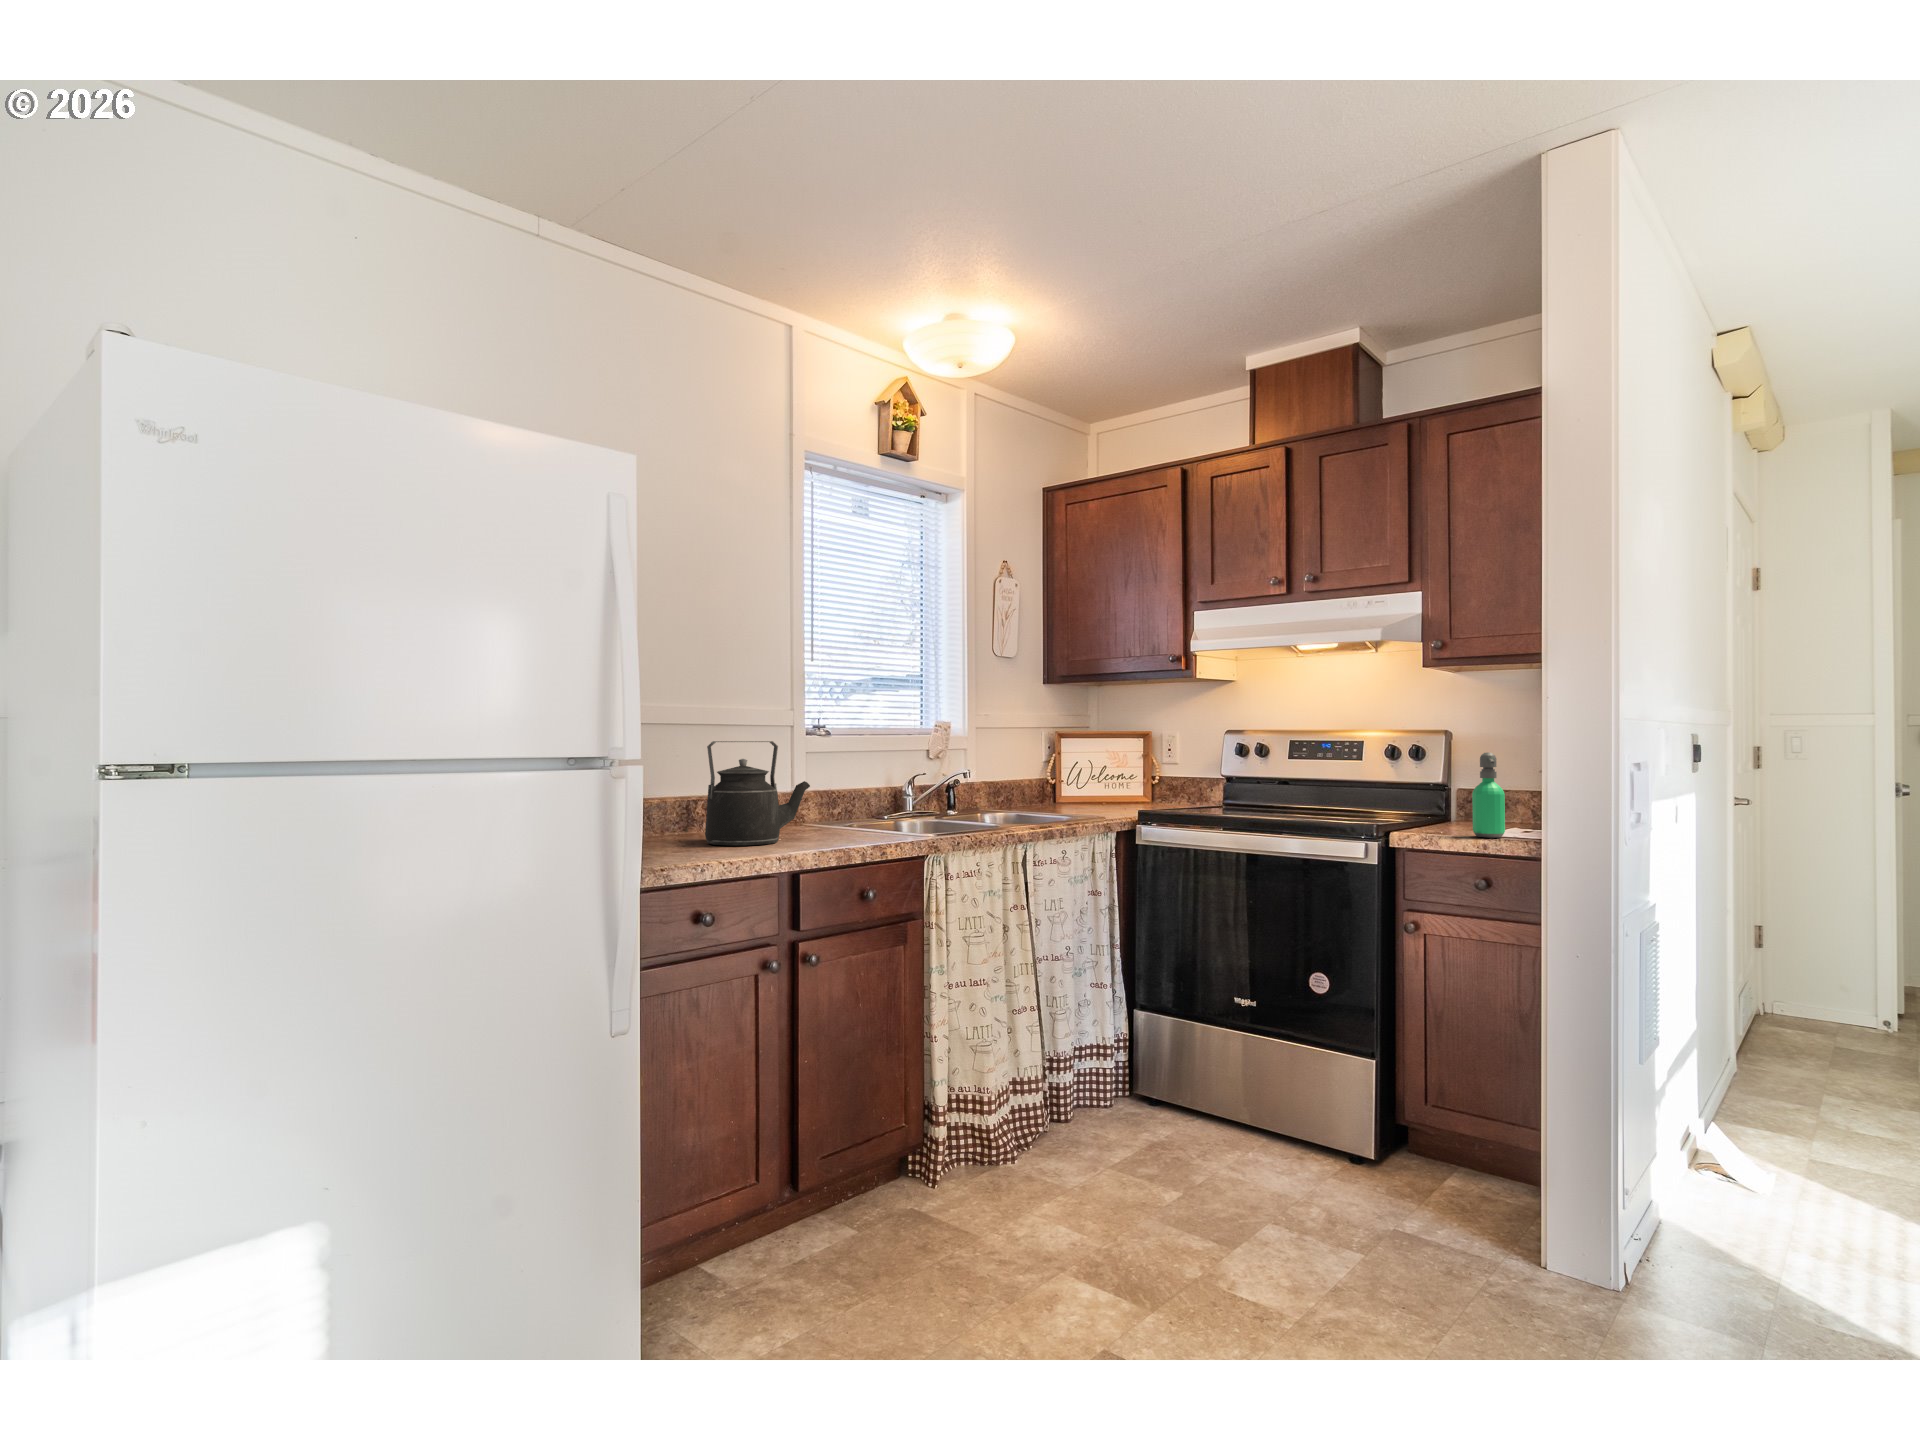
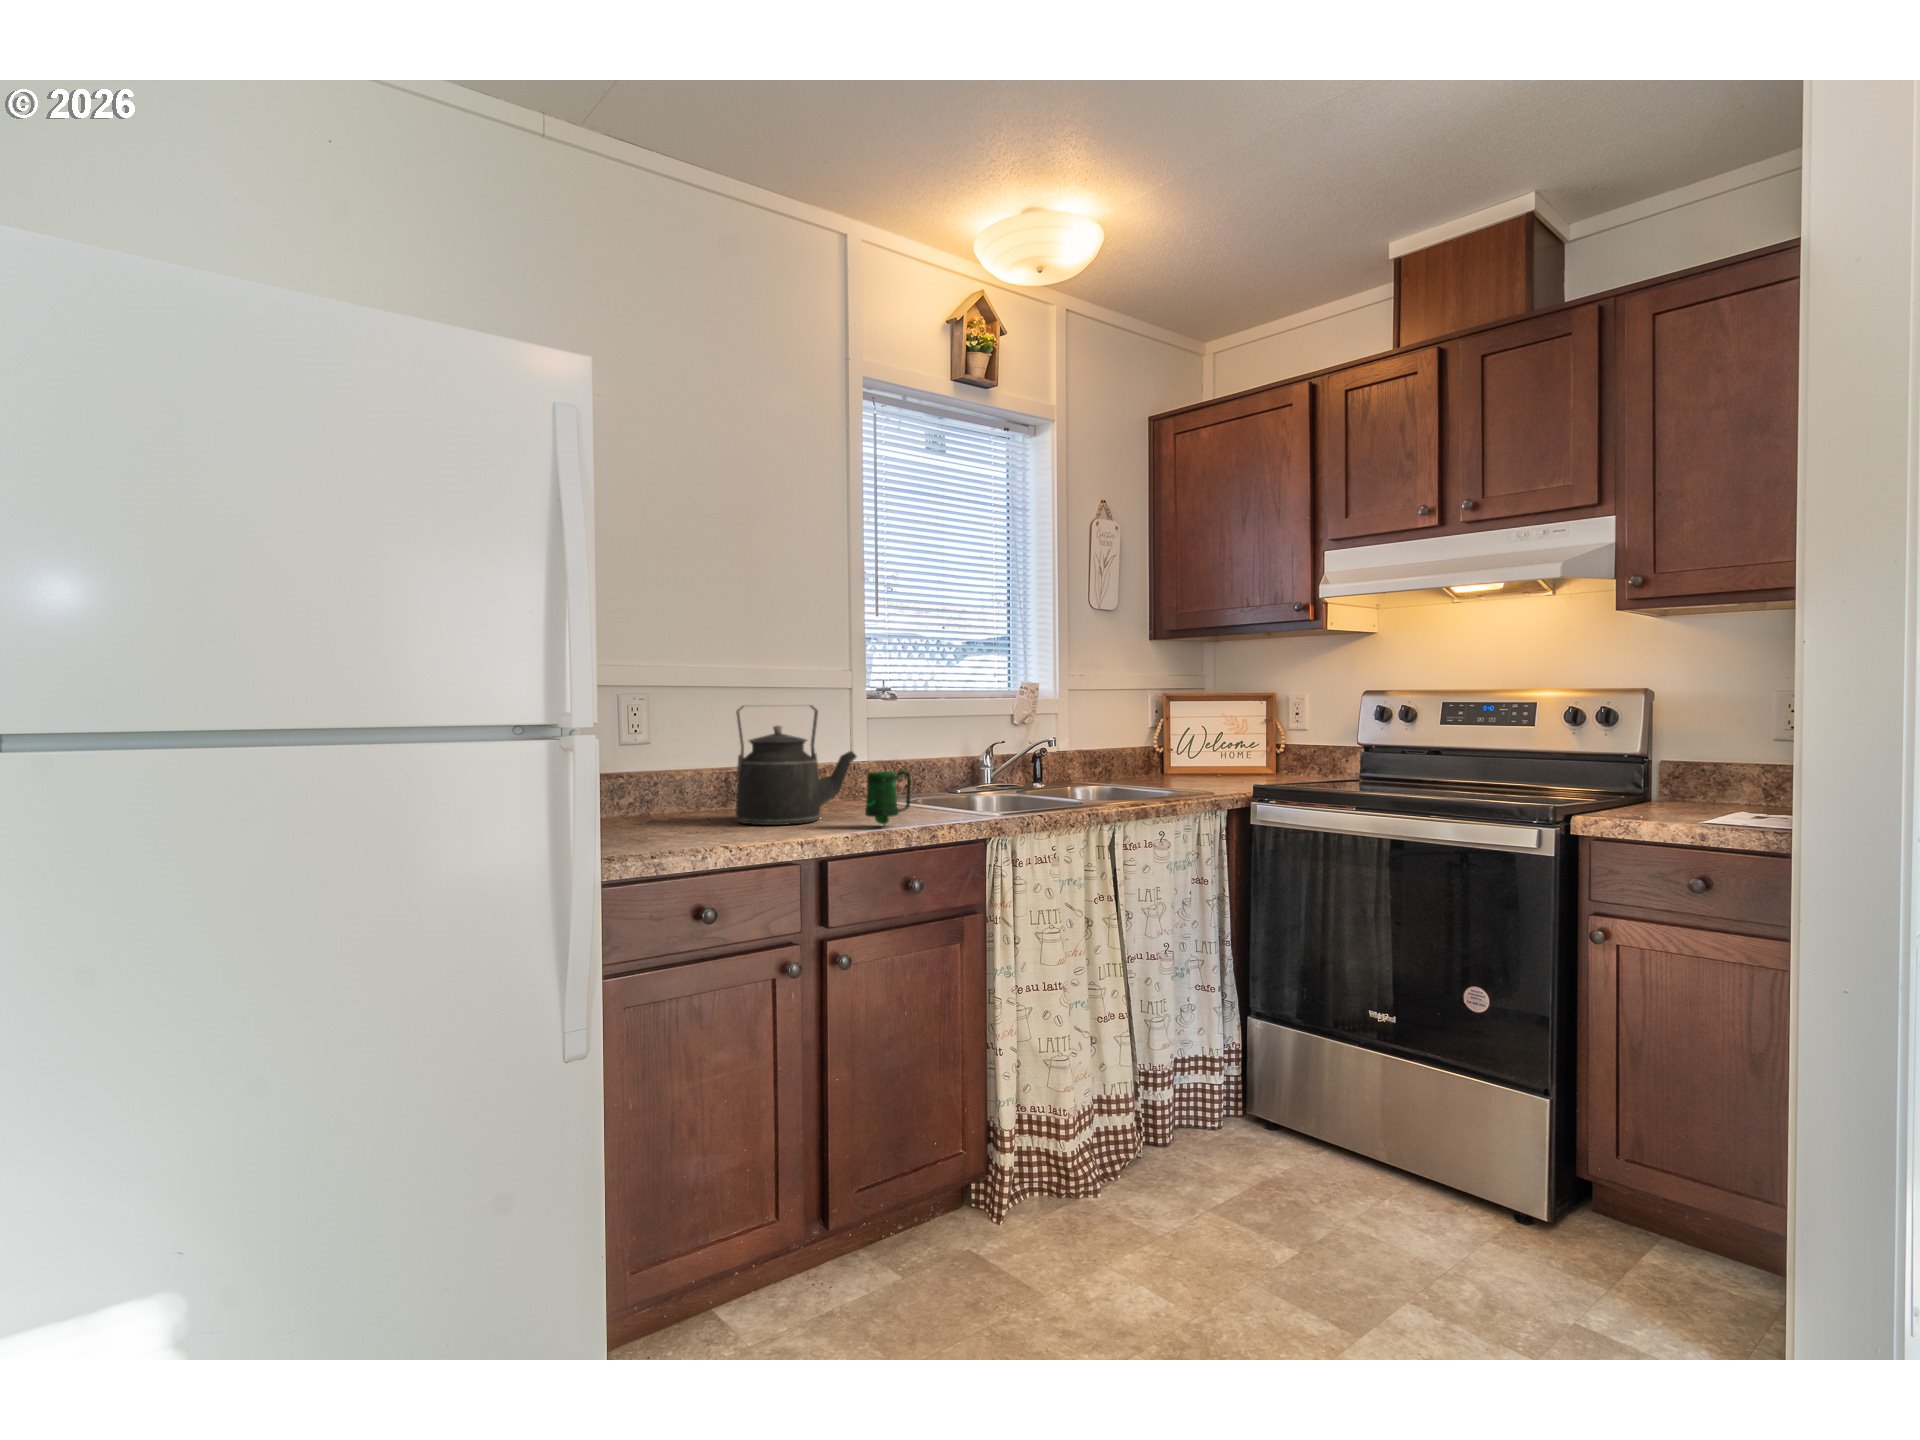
soap dispenser: present [1472,752,1505,838] -> none [1685,715,1731,824]
mug: none [825,797,863,847] -> present [865,770,911,825]

